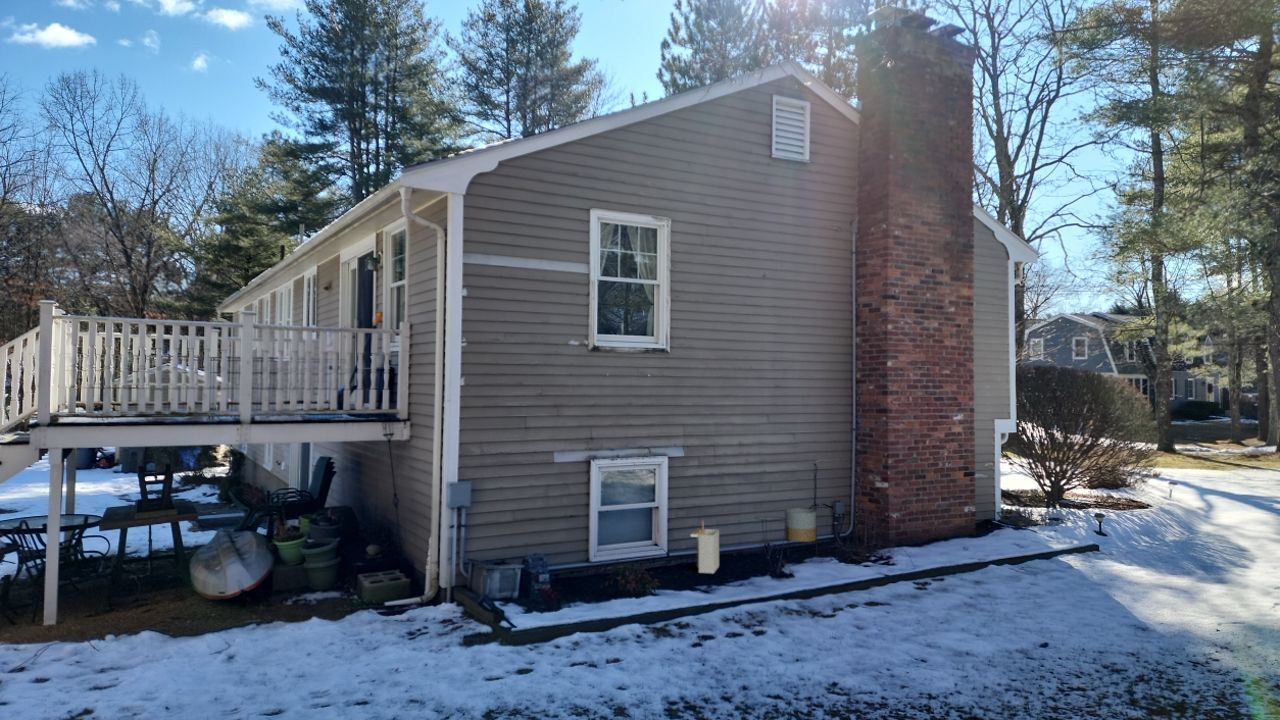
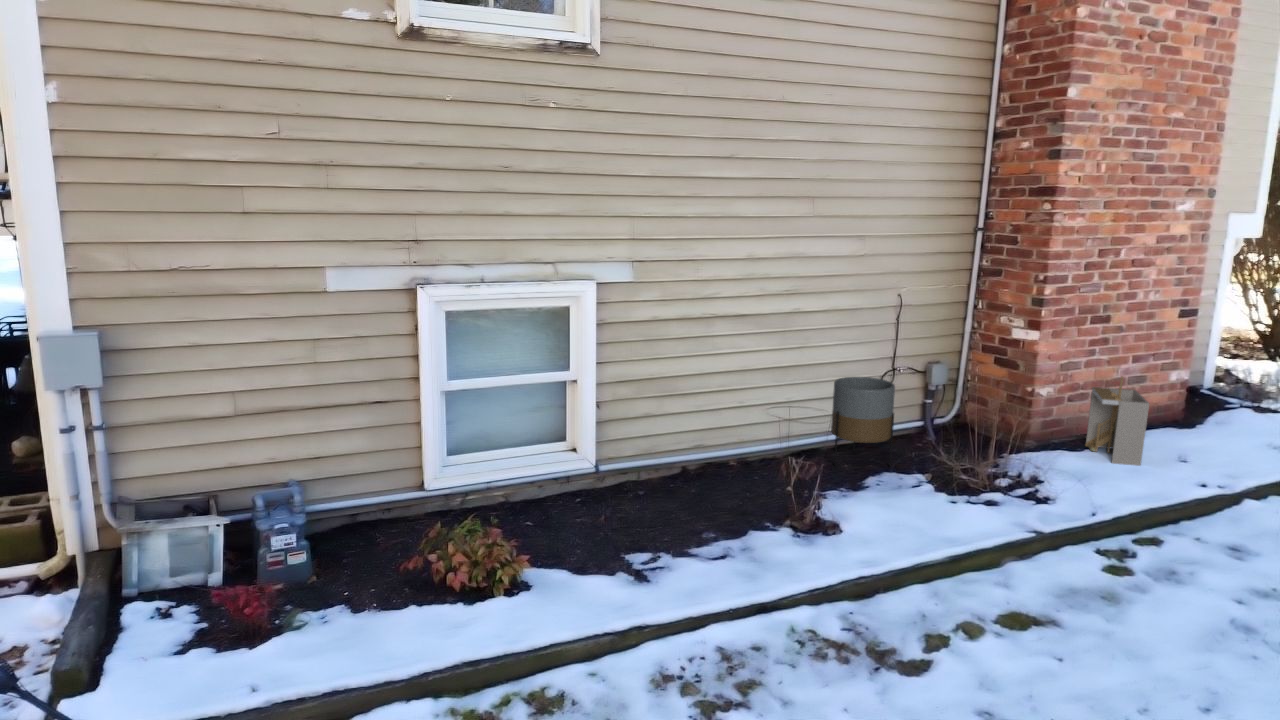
storage bin: present [691,522,719,573] -> present [1086,376,1149,466]

